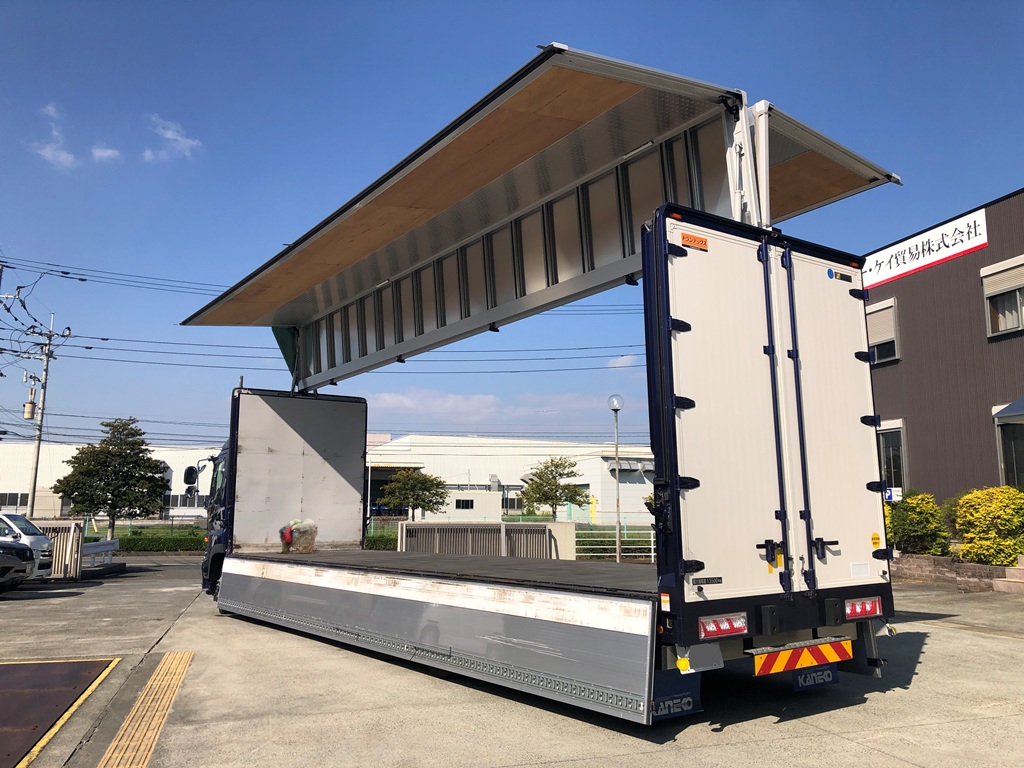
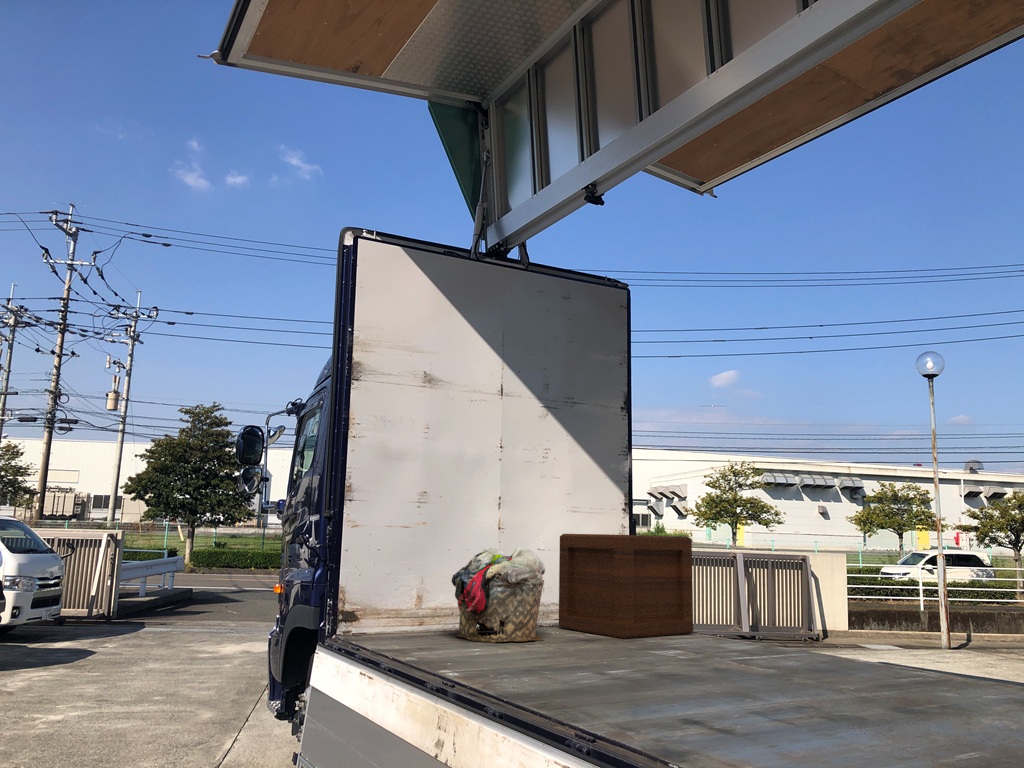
wooden crate: none [328,512,383,552] -> present [559,534,693,639]

